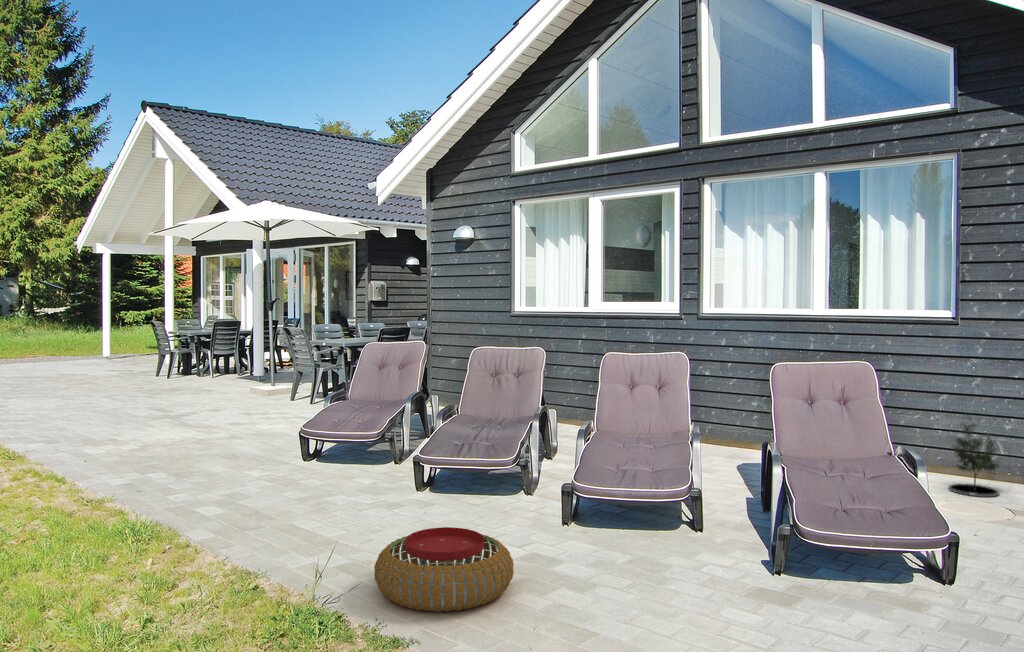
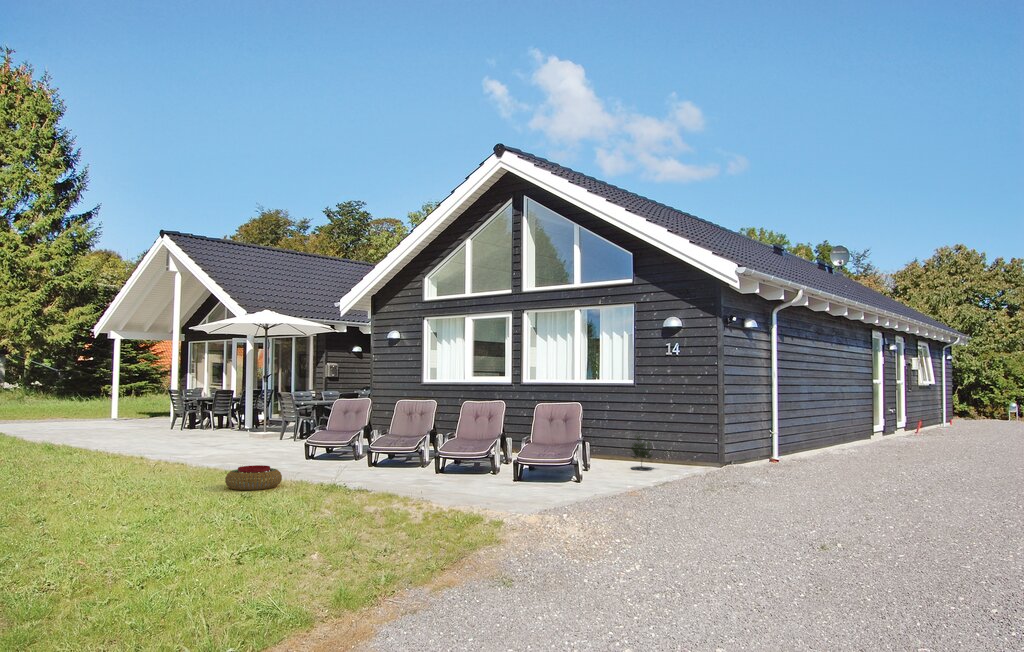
pouf: present [374,527,514,612] -> present [225,465,282,490]

